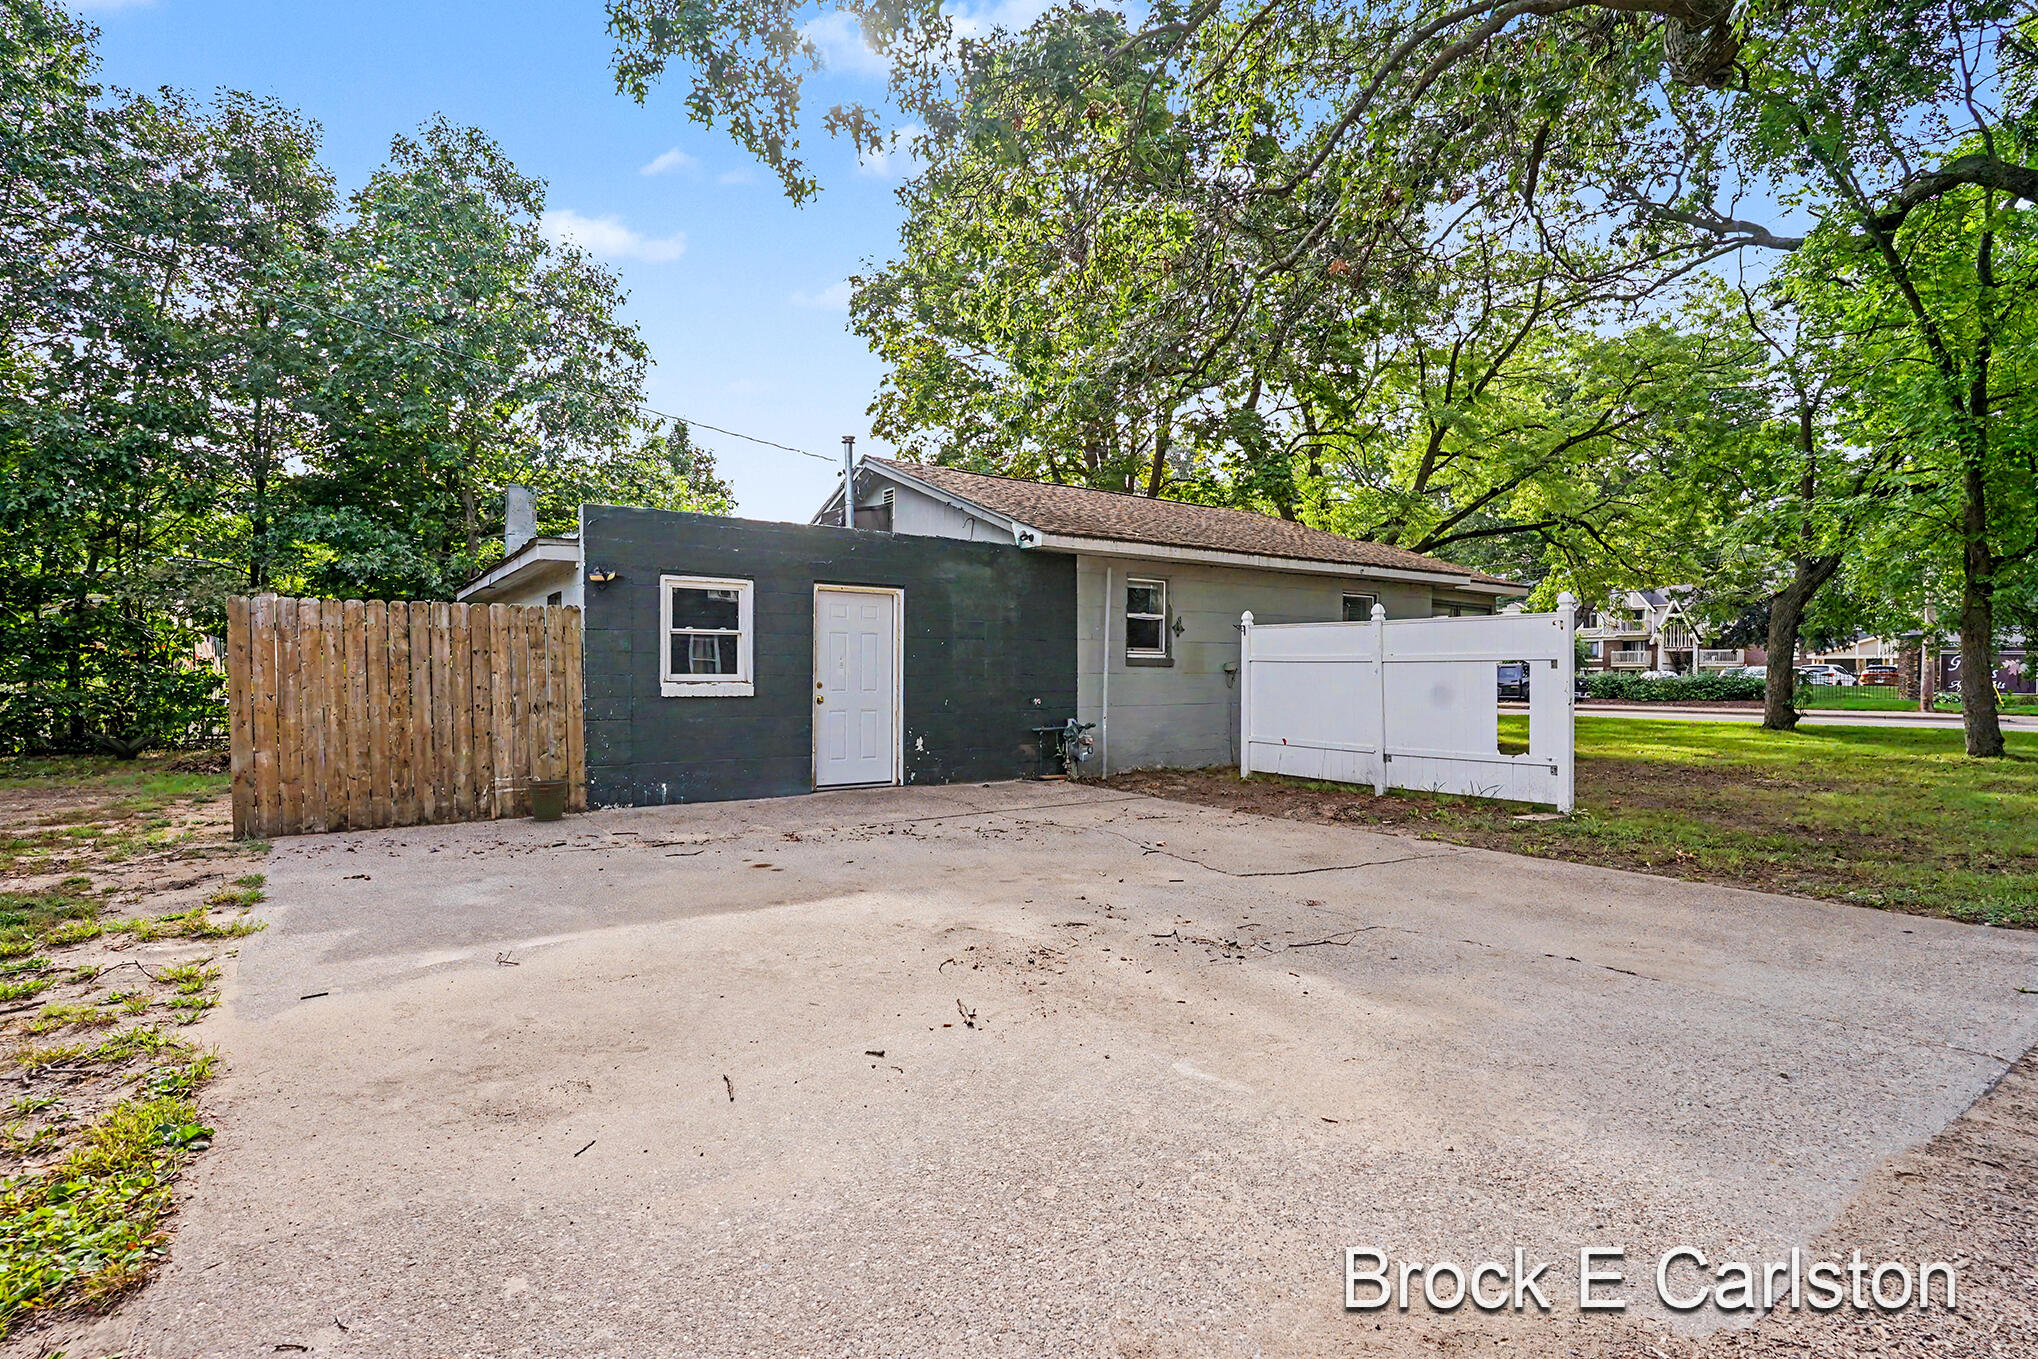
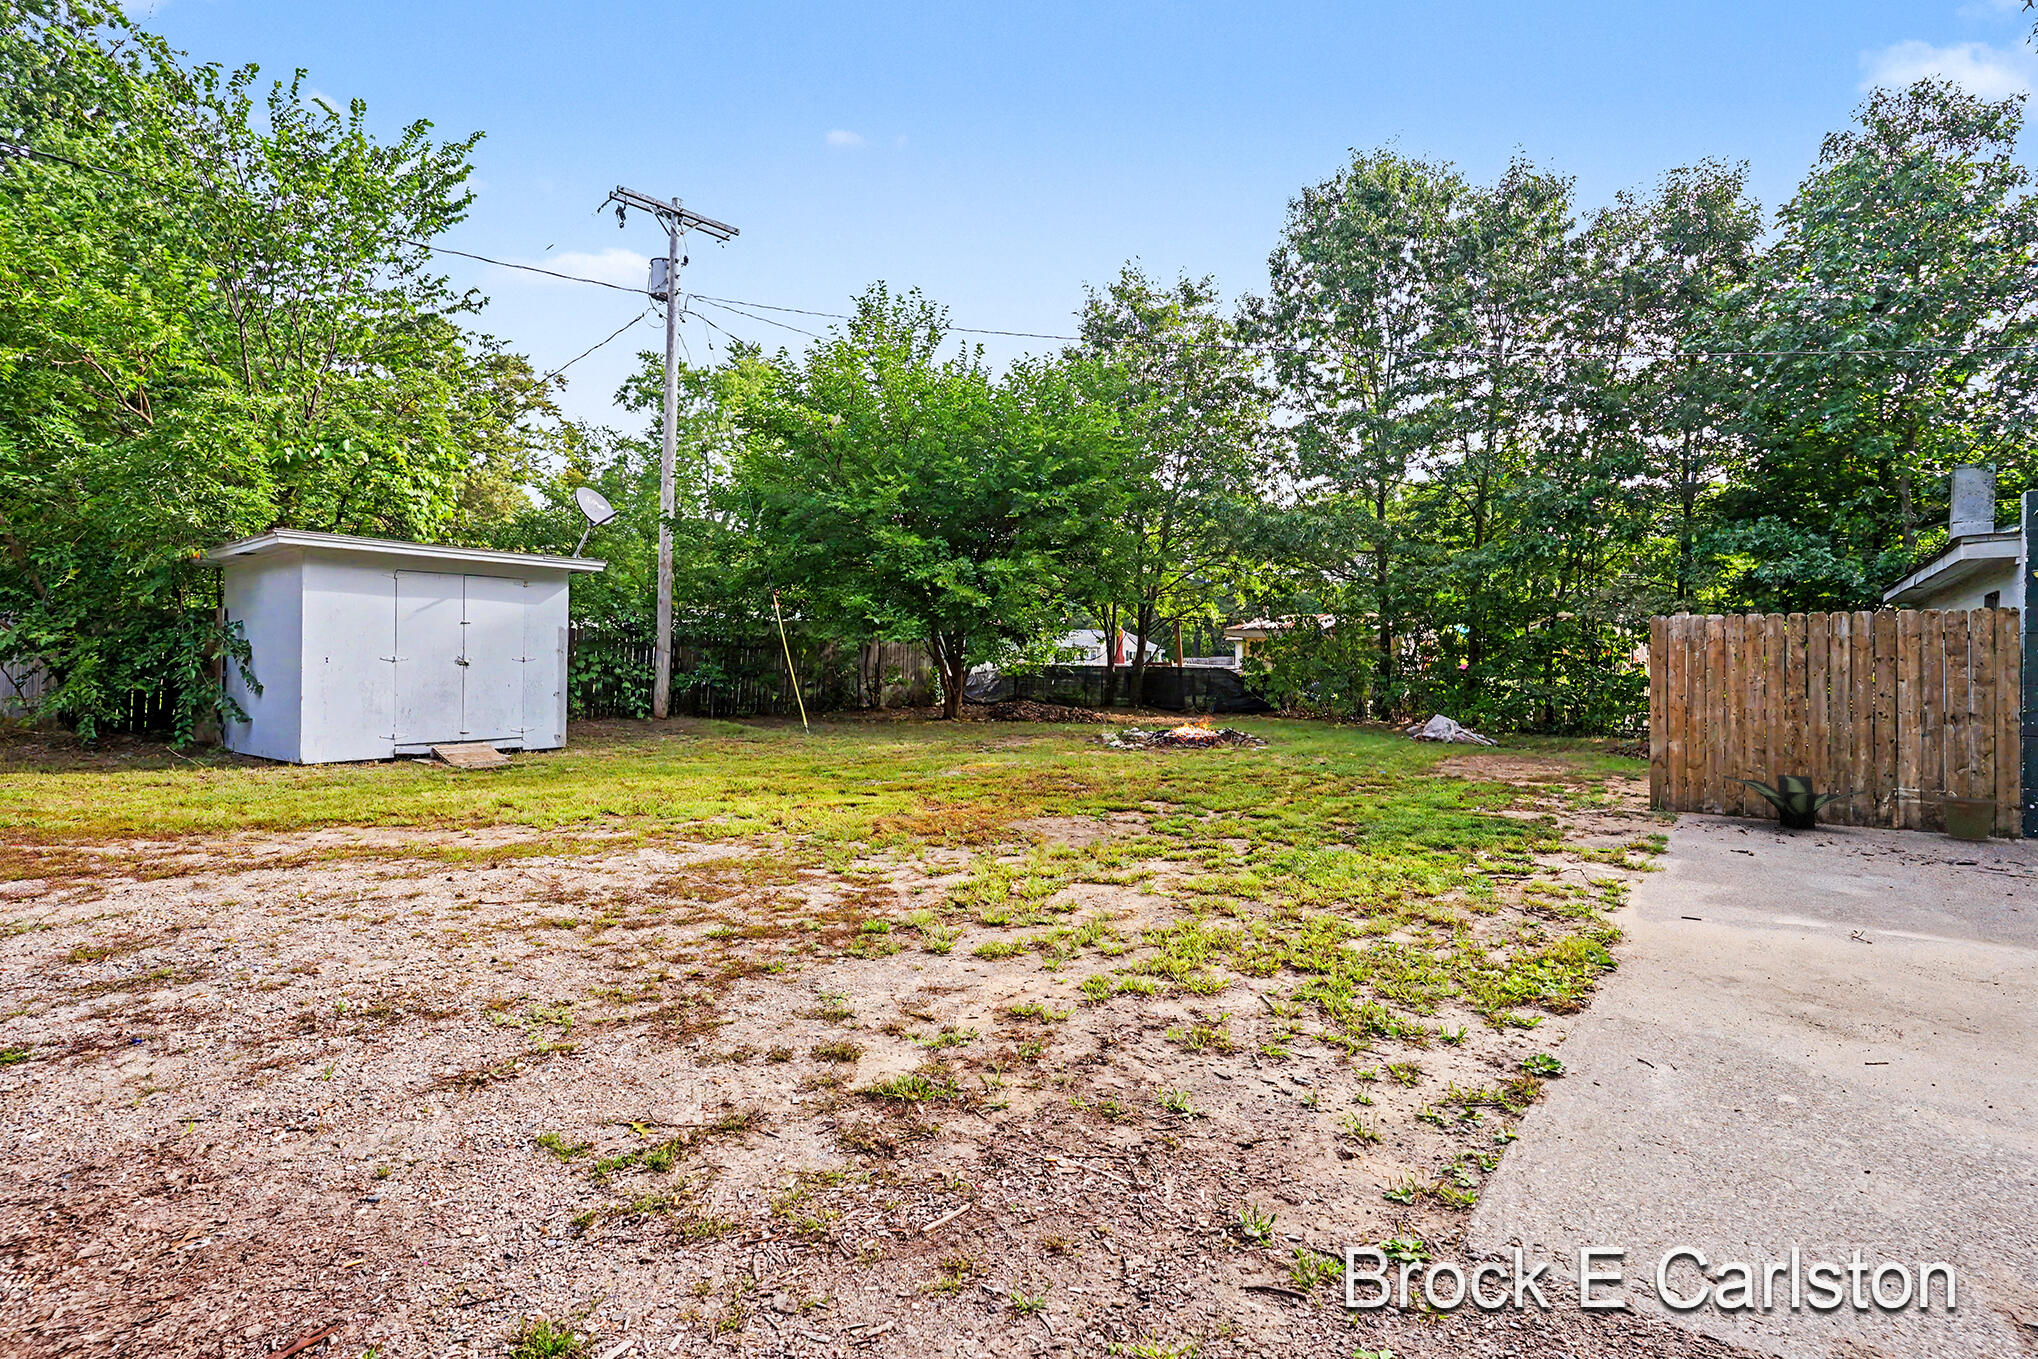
potted plant: present [81,733,162,760] -> present [1723,775,1866,829]

